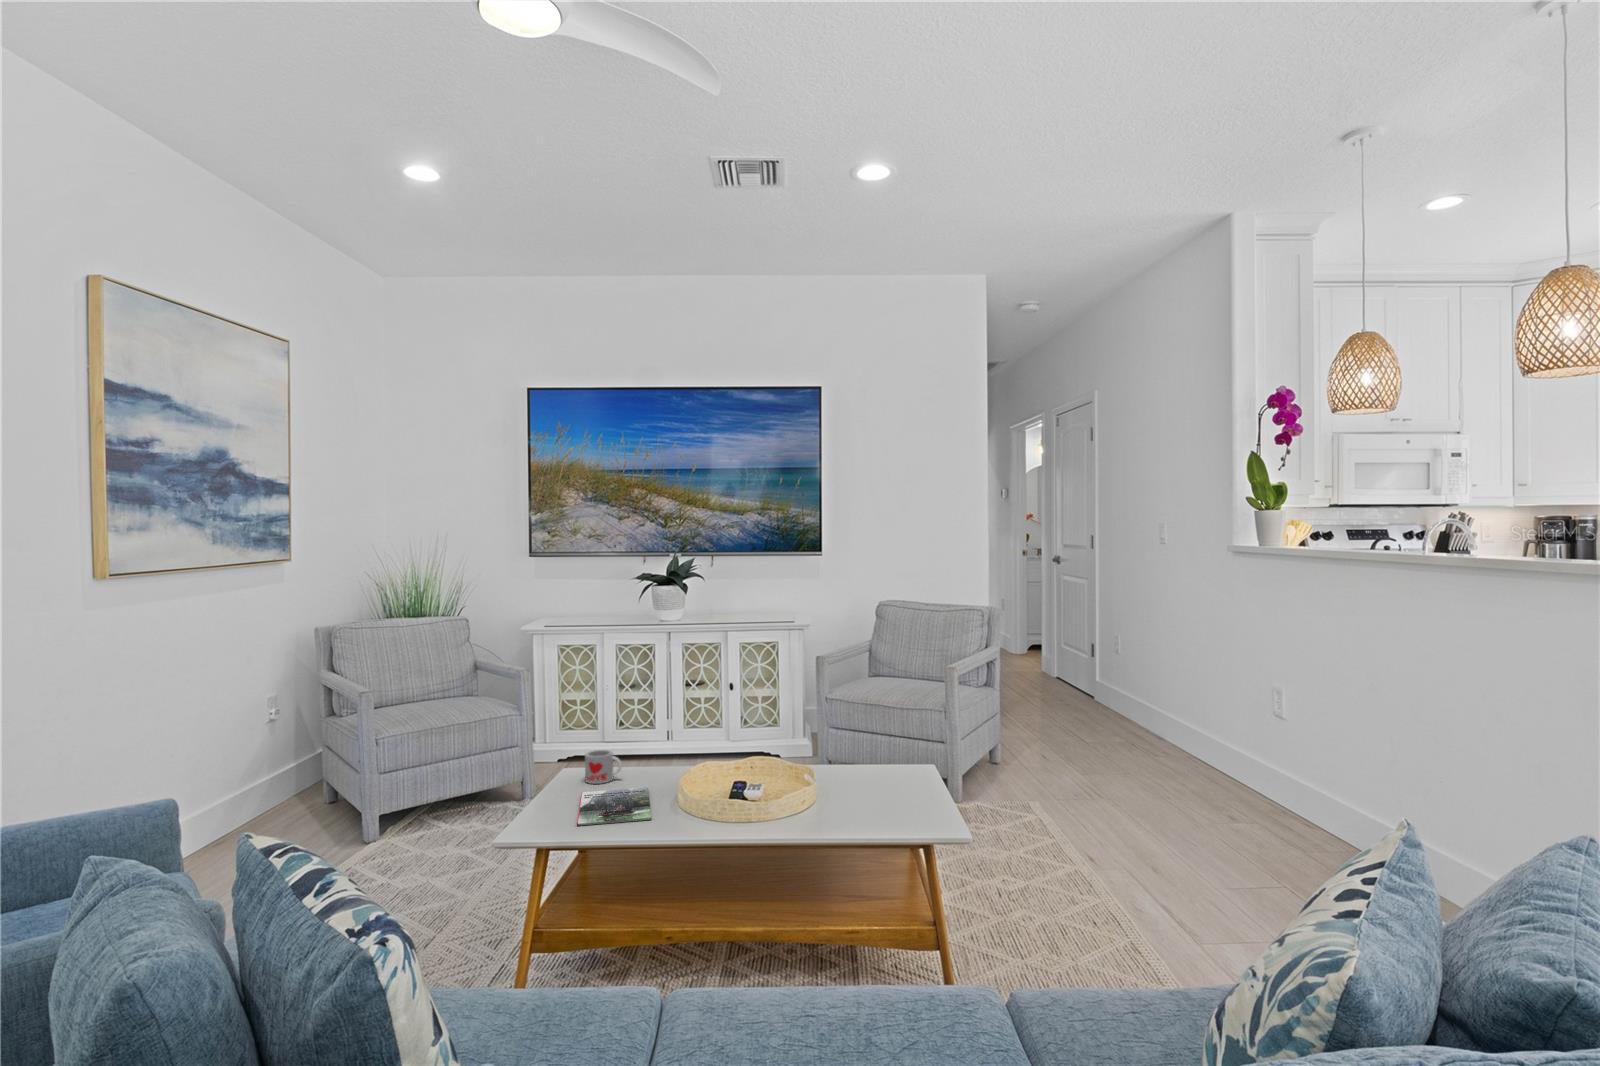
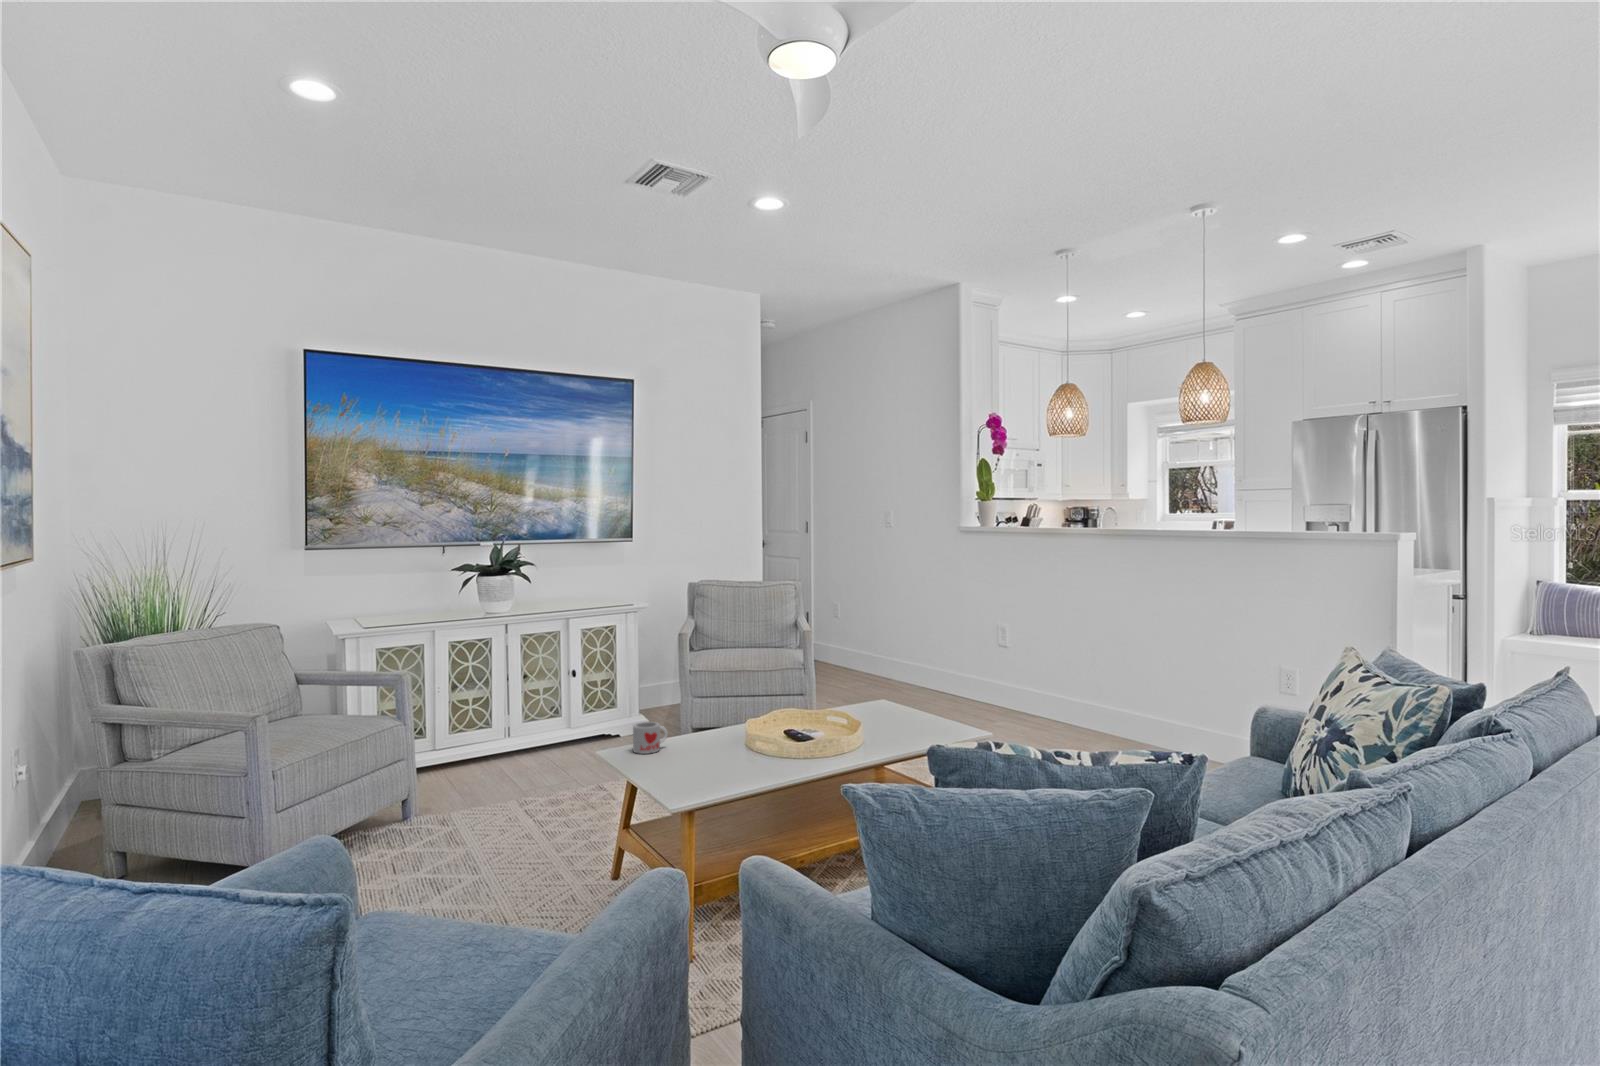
magazine: present [577,787,651,826] -> none [661,746,766,779]

